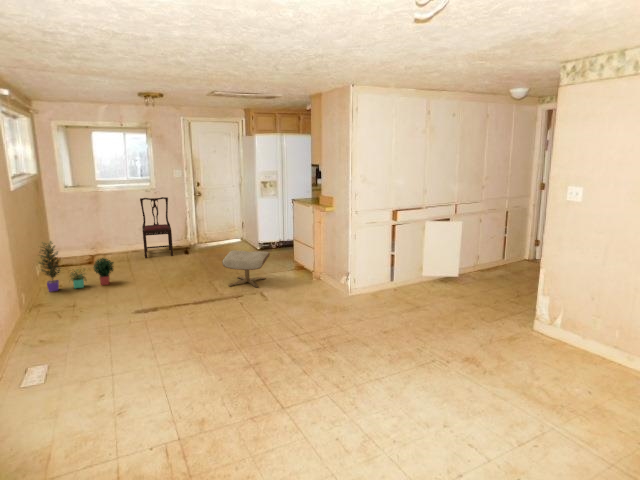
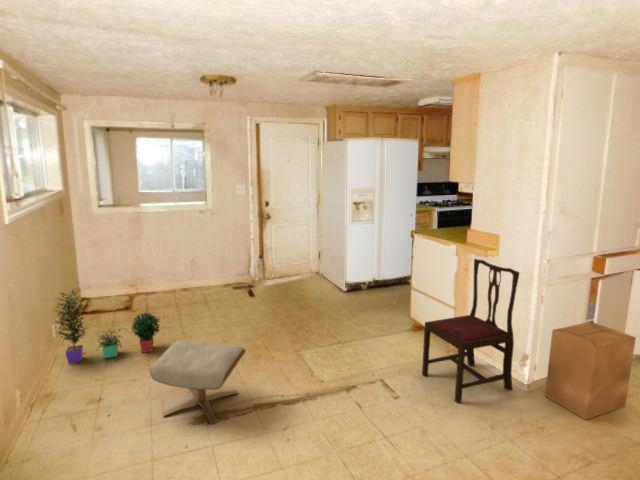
dining chair: present [140,197,173,258] -> present [422,259,519,403]
ottoman: present [222,250,270,287] -> present [150,340,245,424]
cardboard box: none [359,250,404,304] -> present [545,322,636,420]

